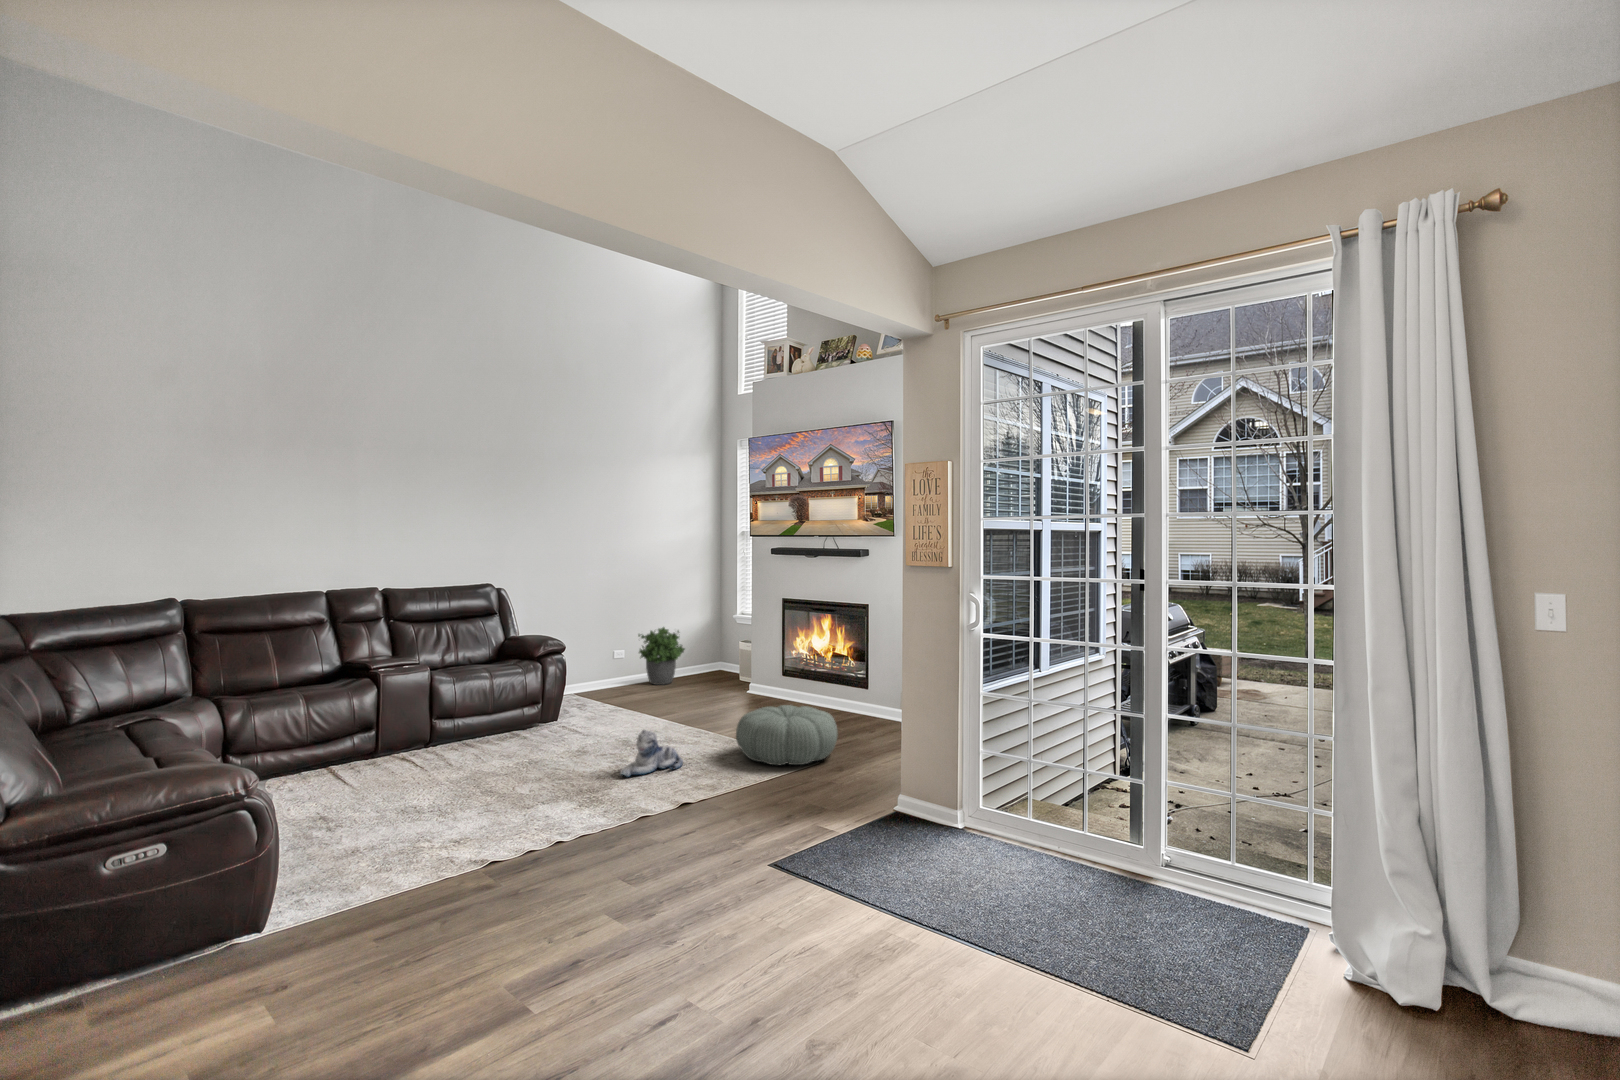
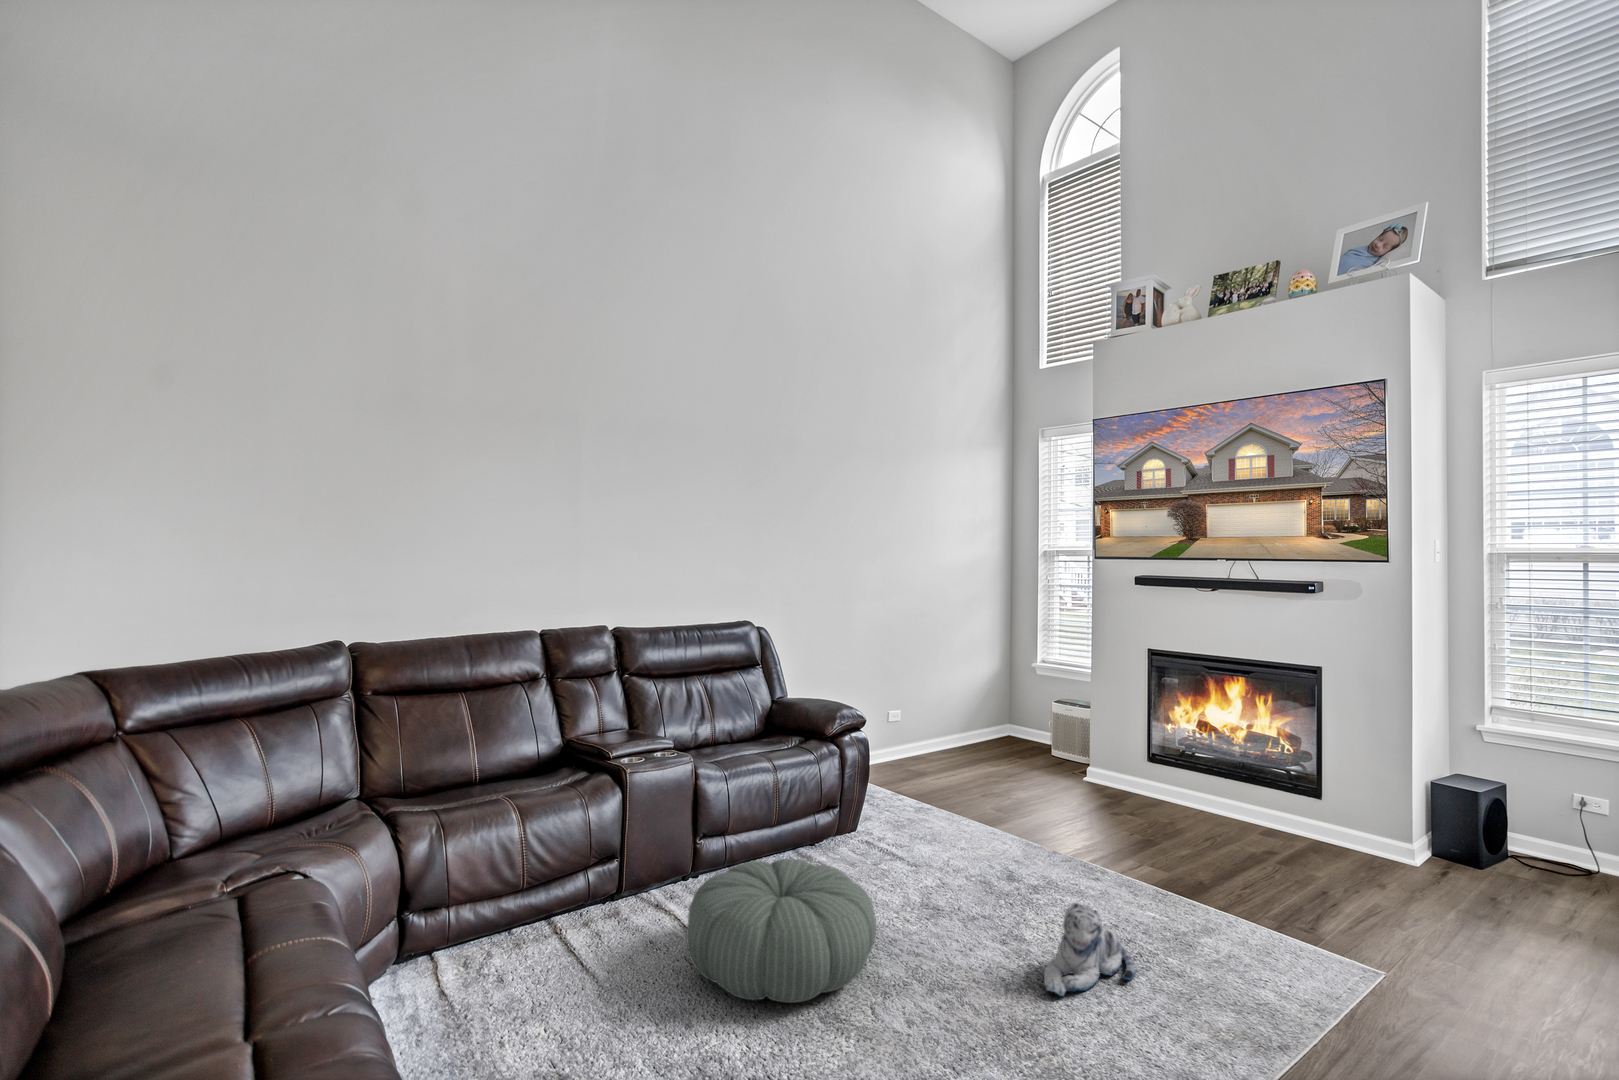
potted plant: present [638,627,685,685] -> none [917,681,981,762]
pouf: present [736,705,837,765] -> present [686,859,876,1003]

